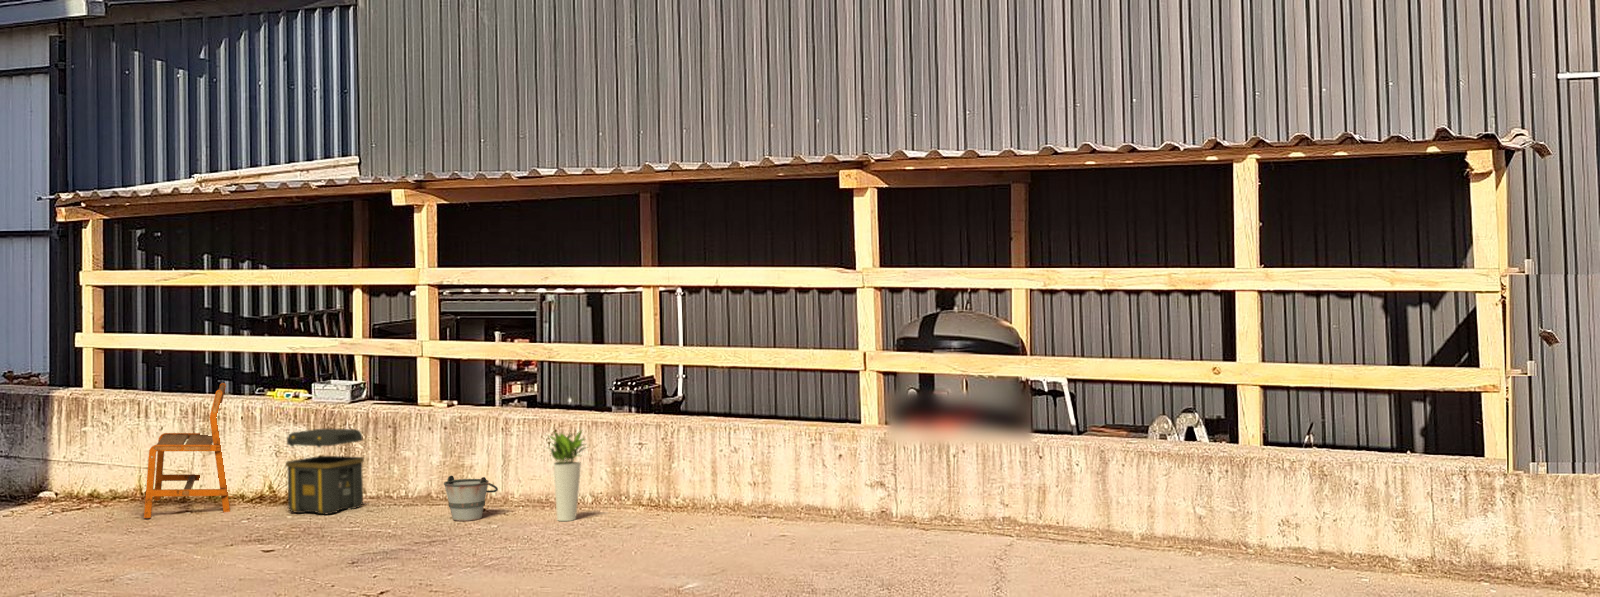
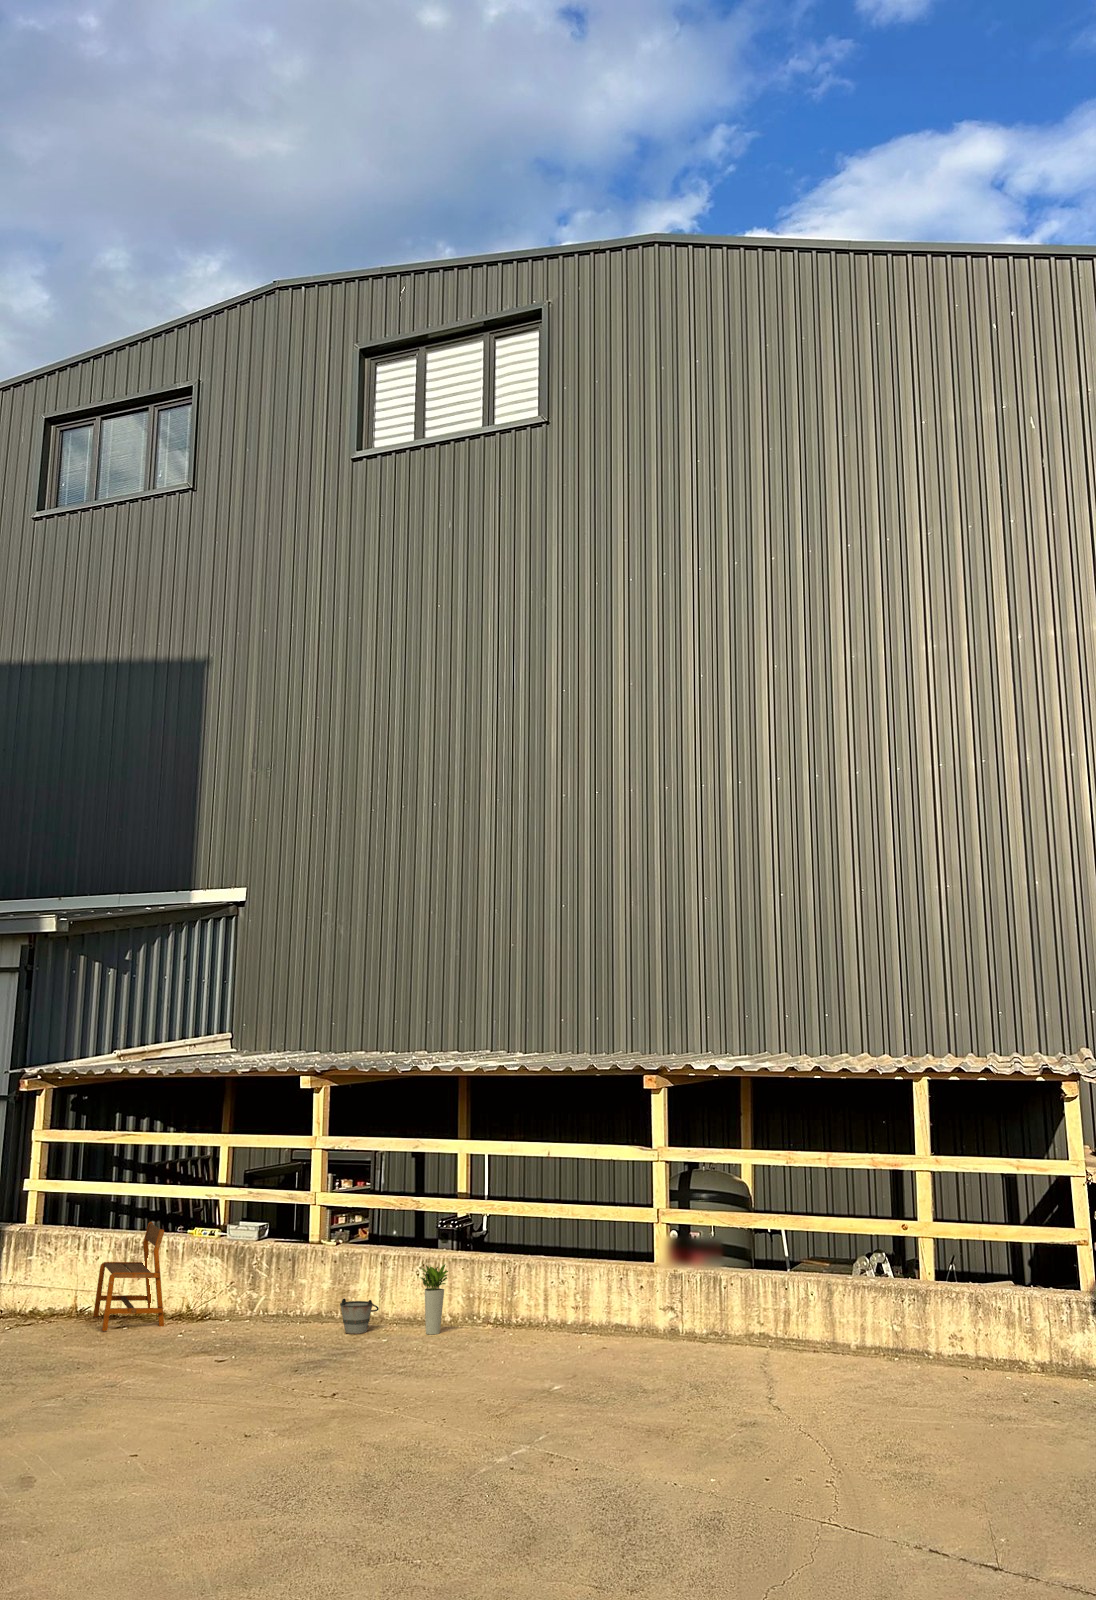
toolbox: present [286,429,364,514] -> none [213,1260,270,1328]

